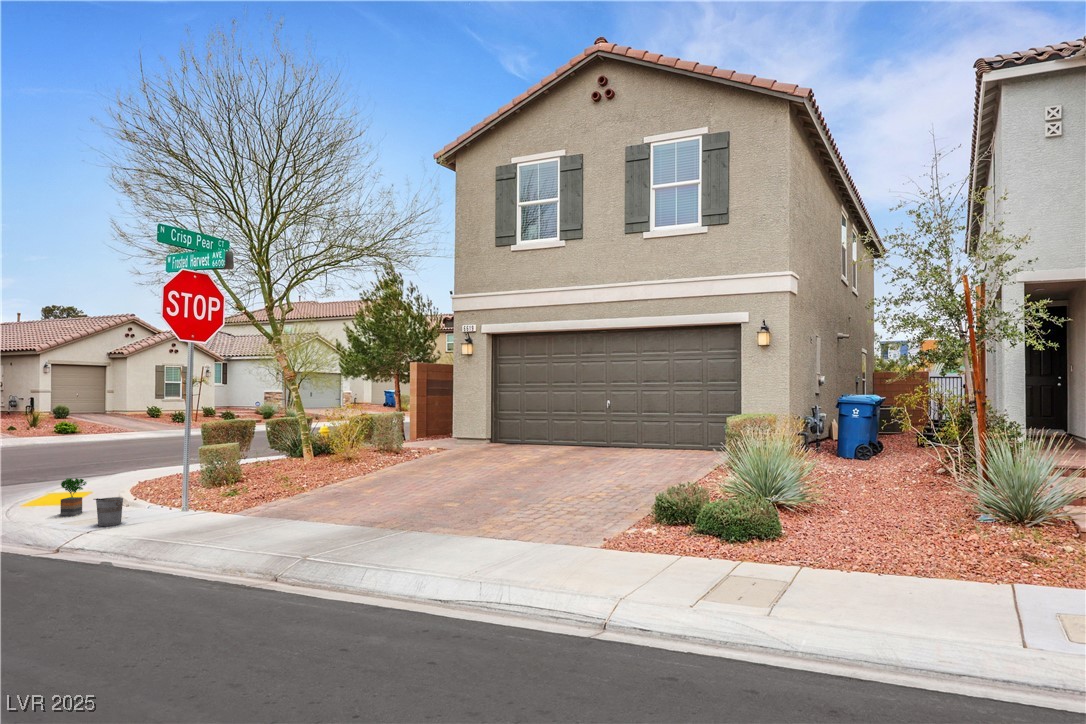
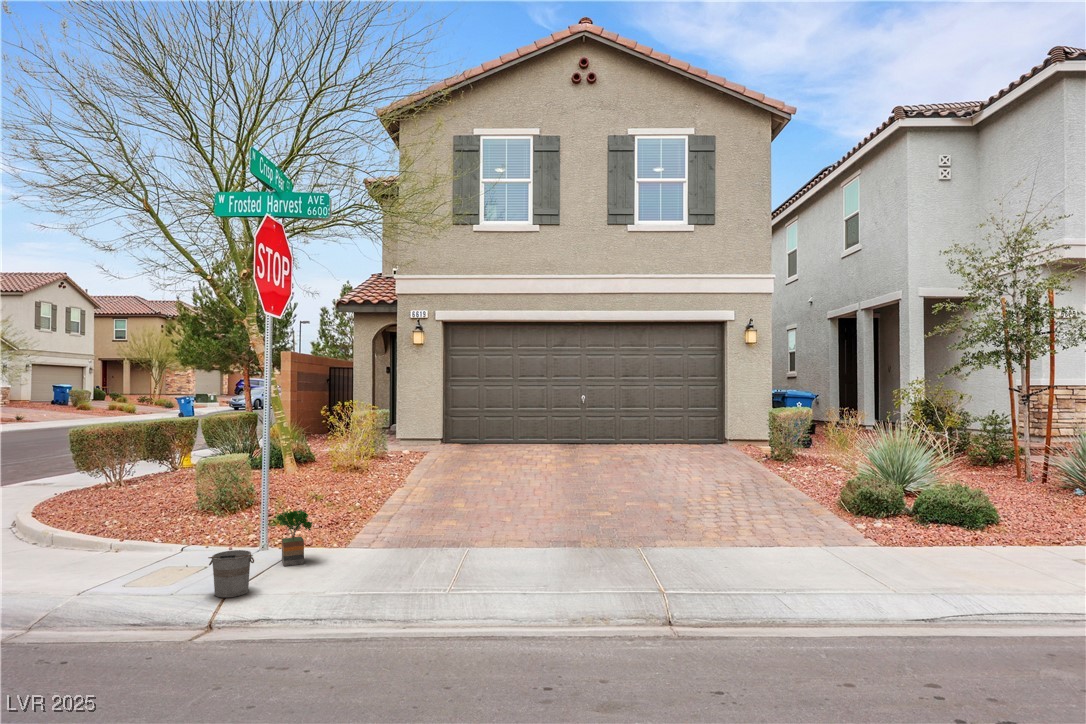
potted tree: present [60,478,87,516] -> present [276,510,312,566]

